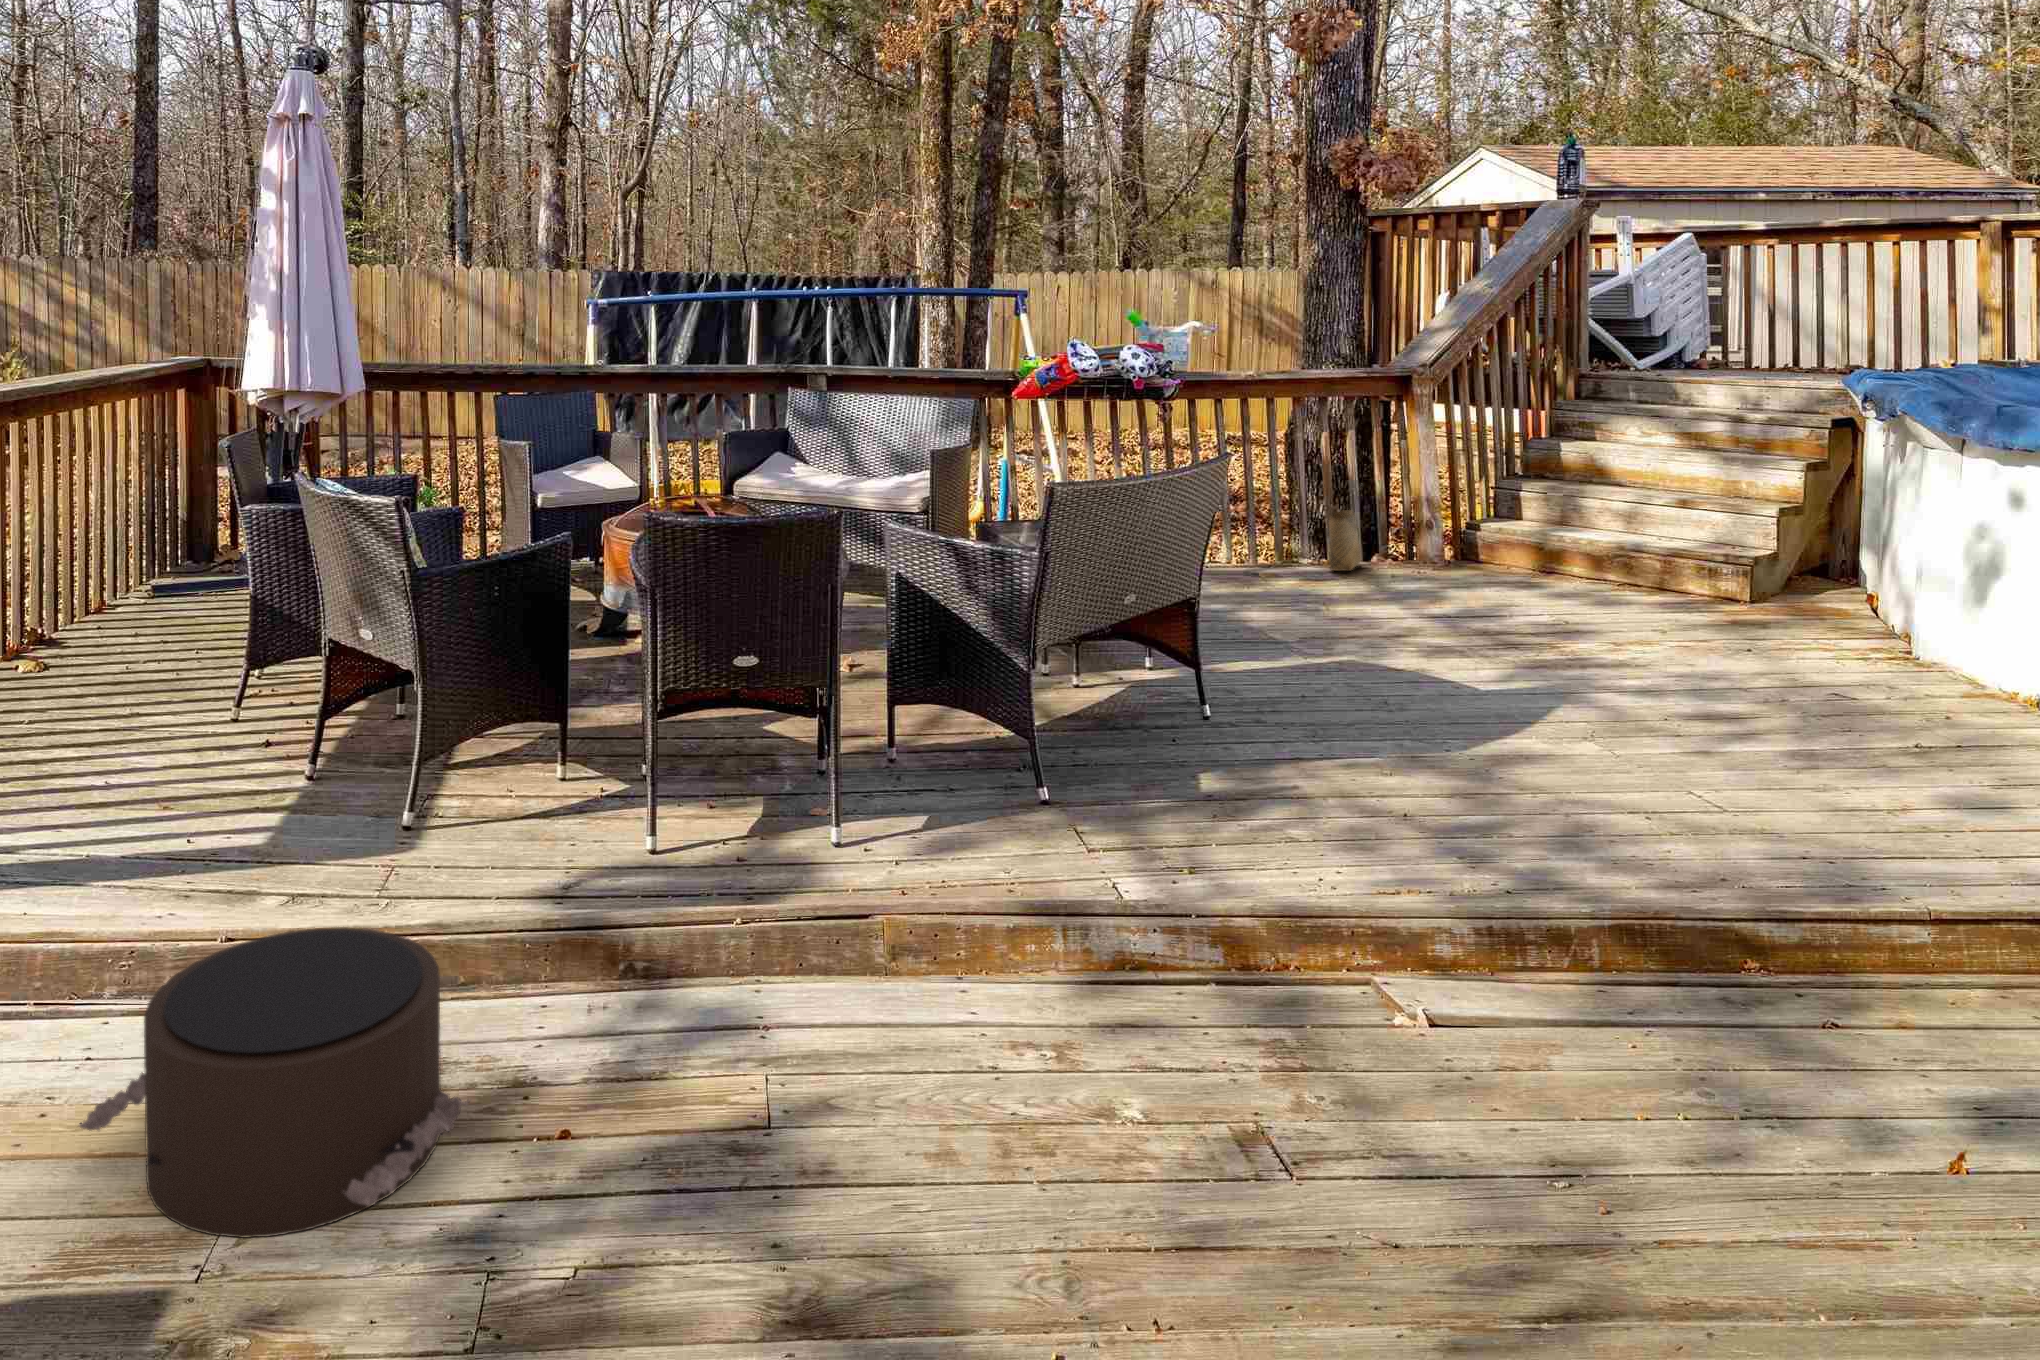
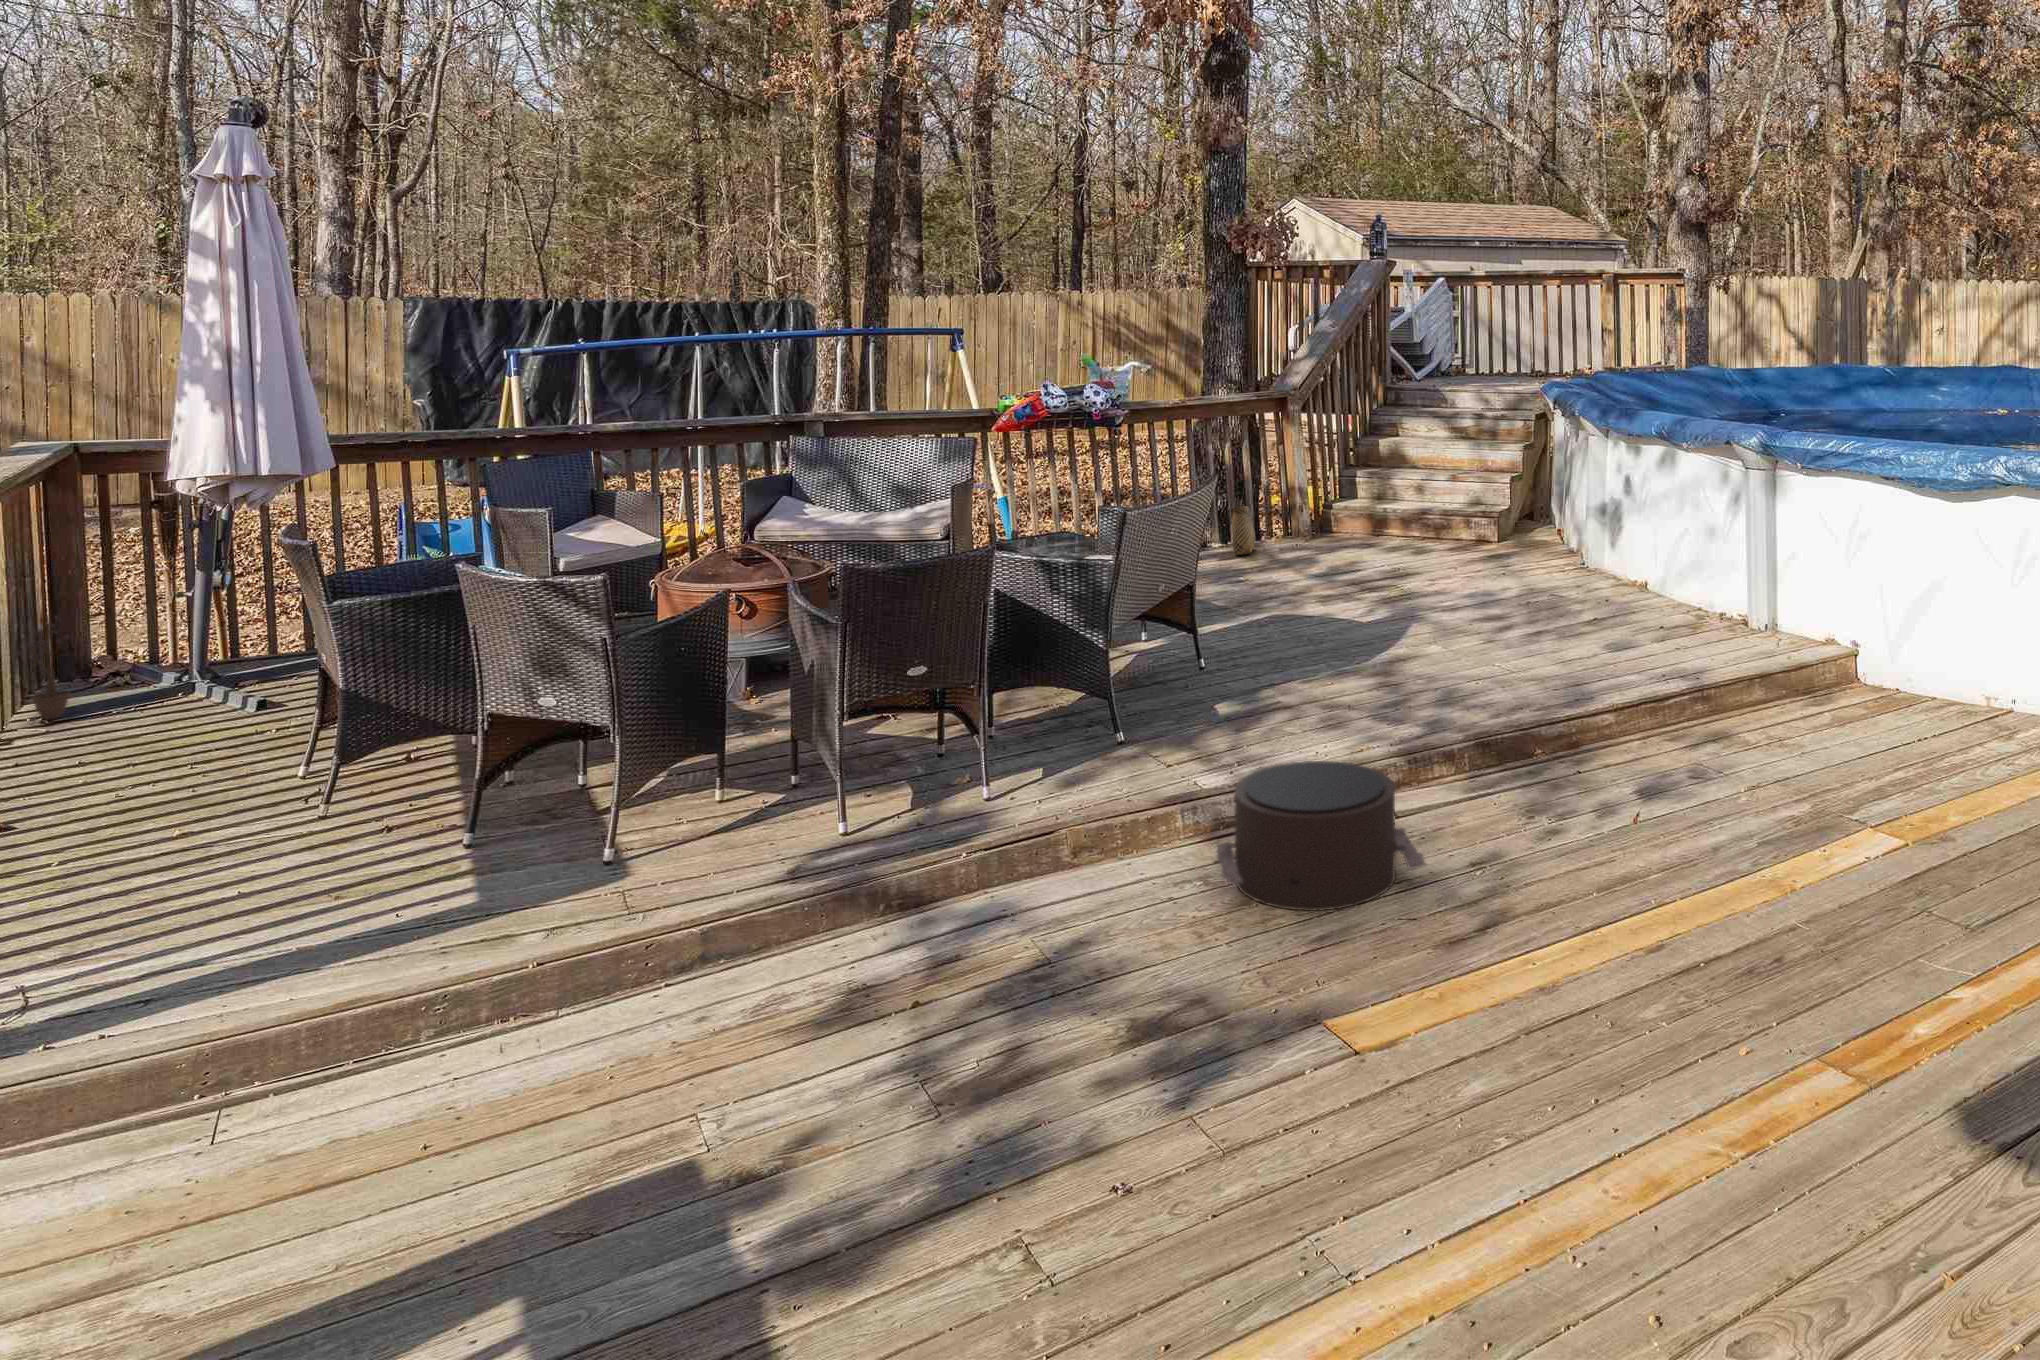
decorative plant: none [152,500,199,595] -> present [14,616,70,725]
pouf: present [79,927,470,1238] -> present [1216,761,1426,911]

